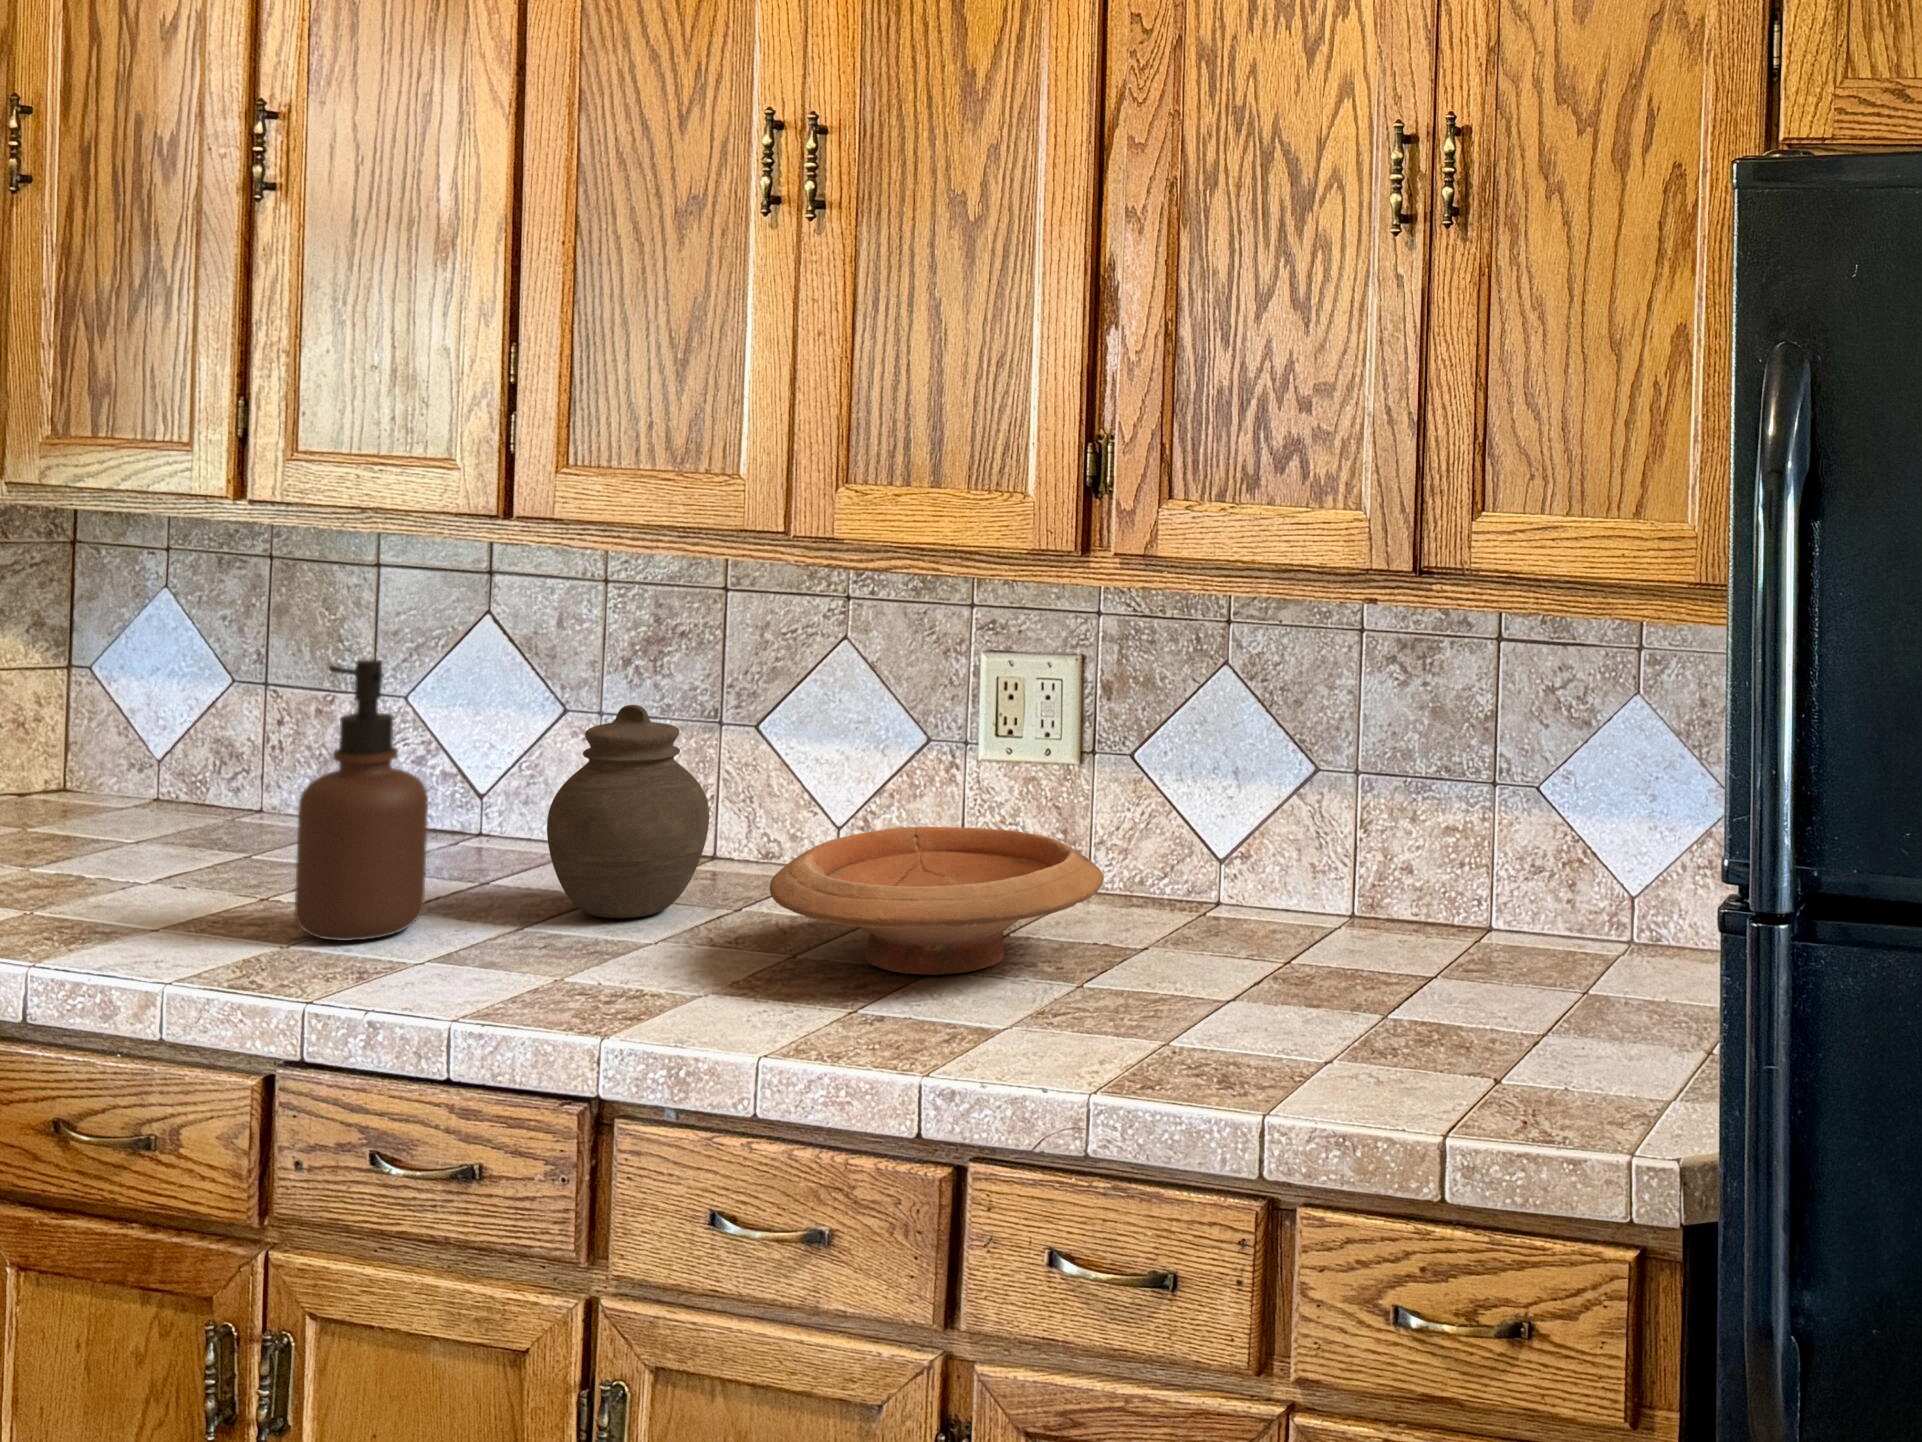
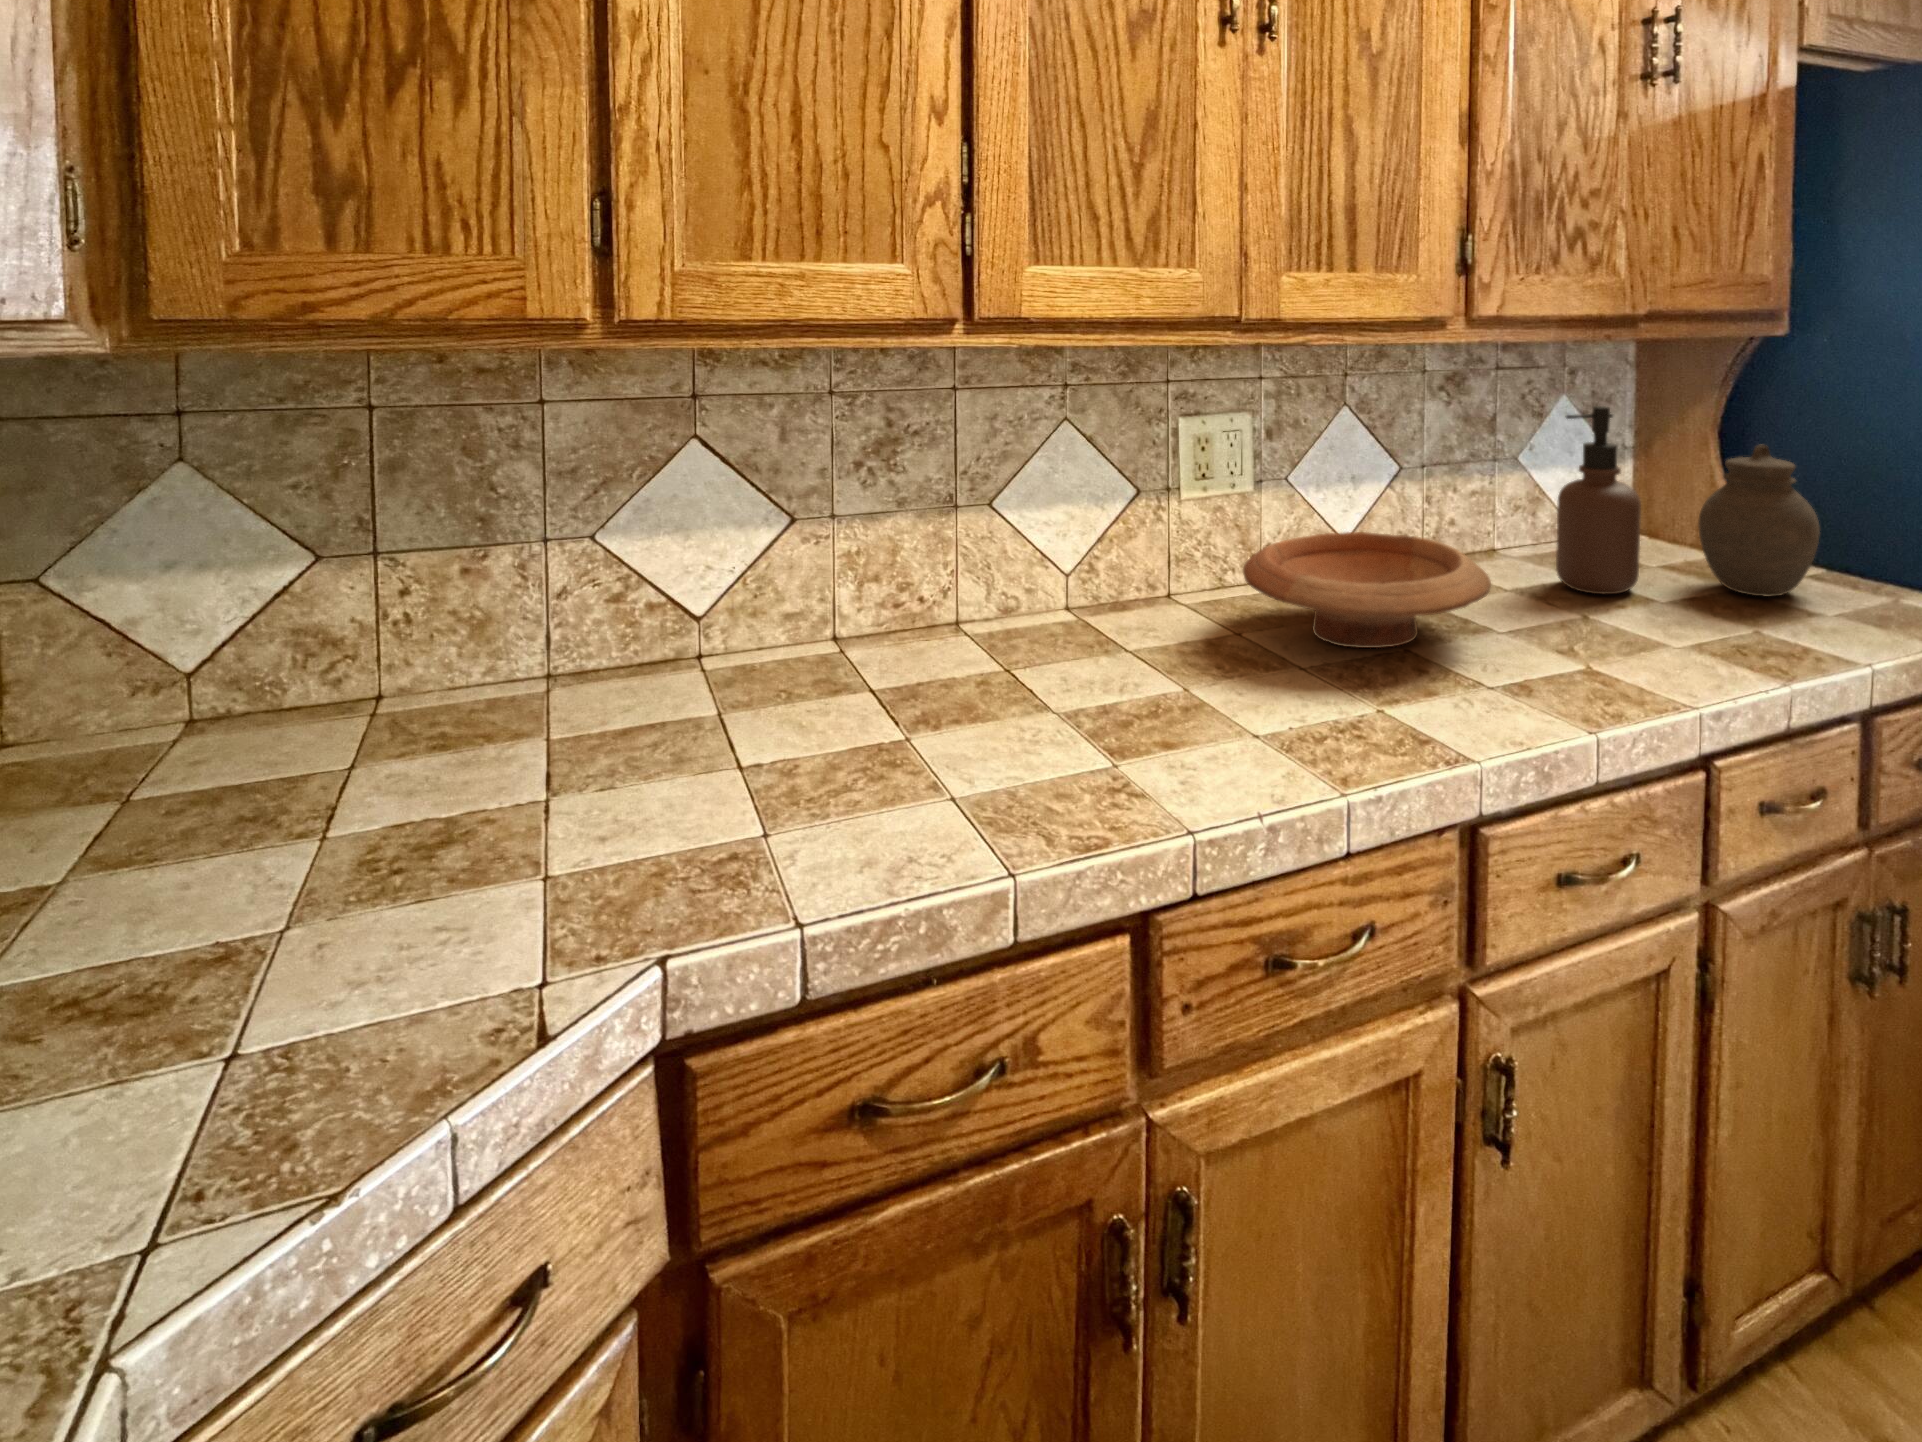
soap dispenser: present [295,659,428,941] -> present [1556,406,1641,594]
jar: present [547,705,709,918] -> present [1698,445,1820,597]

